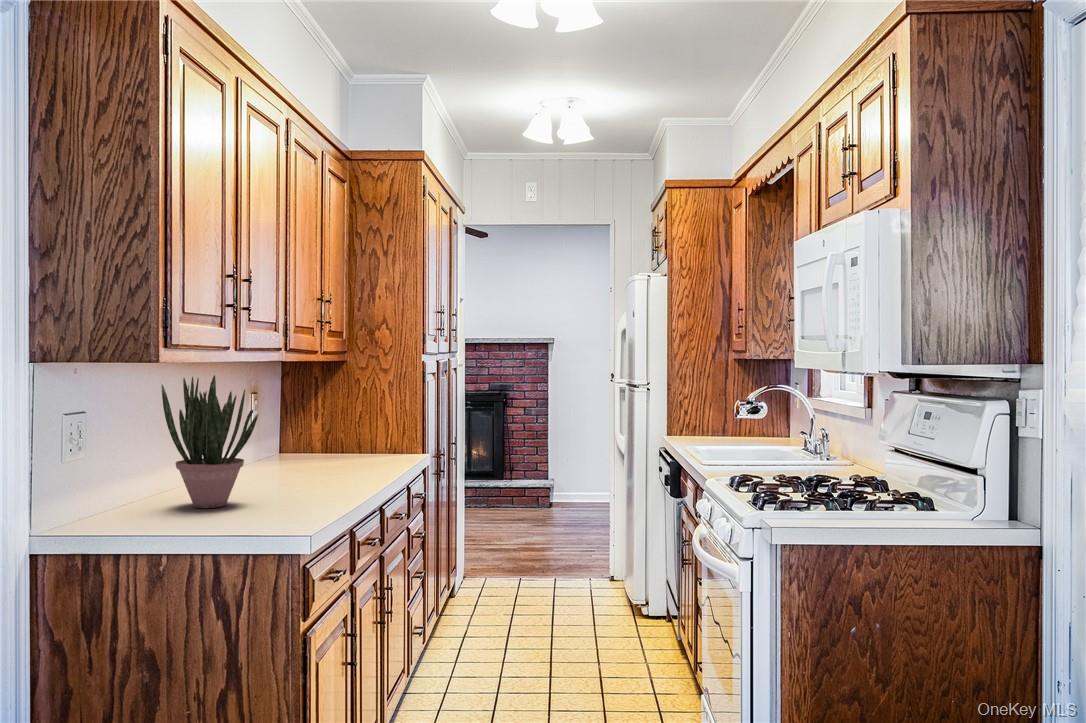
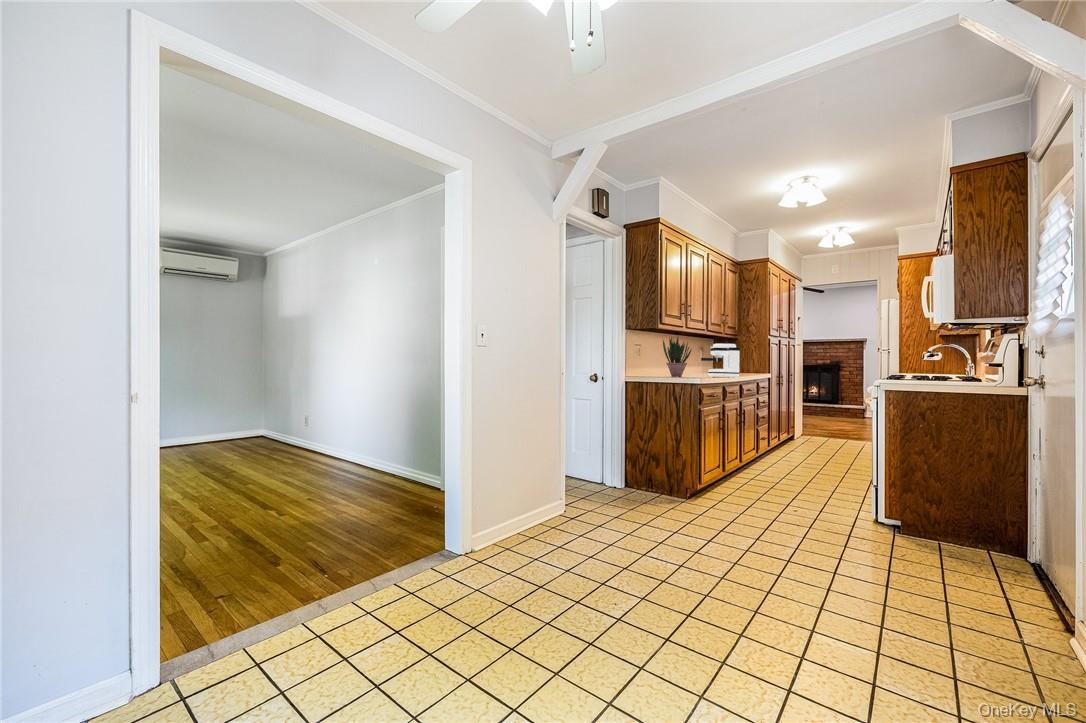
coffee maker: none [265,377,369,471] -> present [701,344,740,378]

